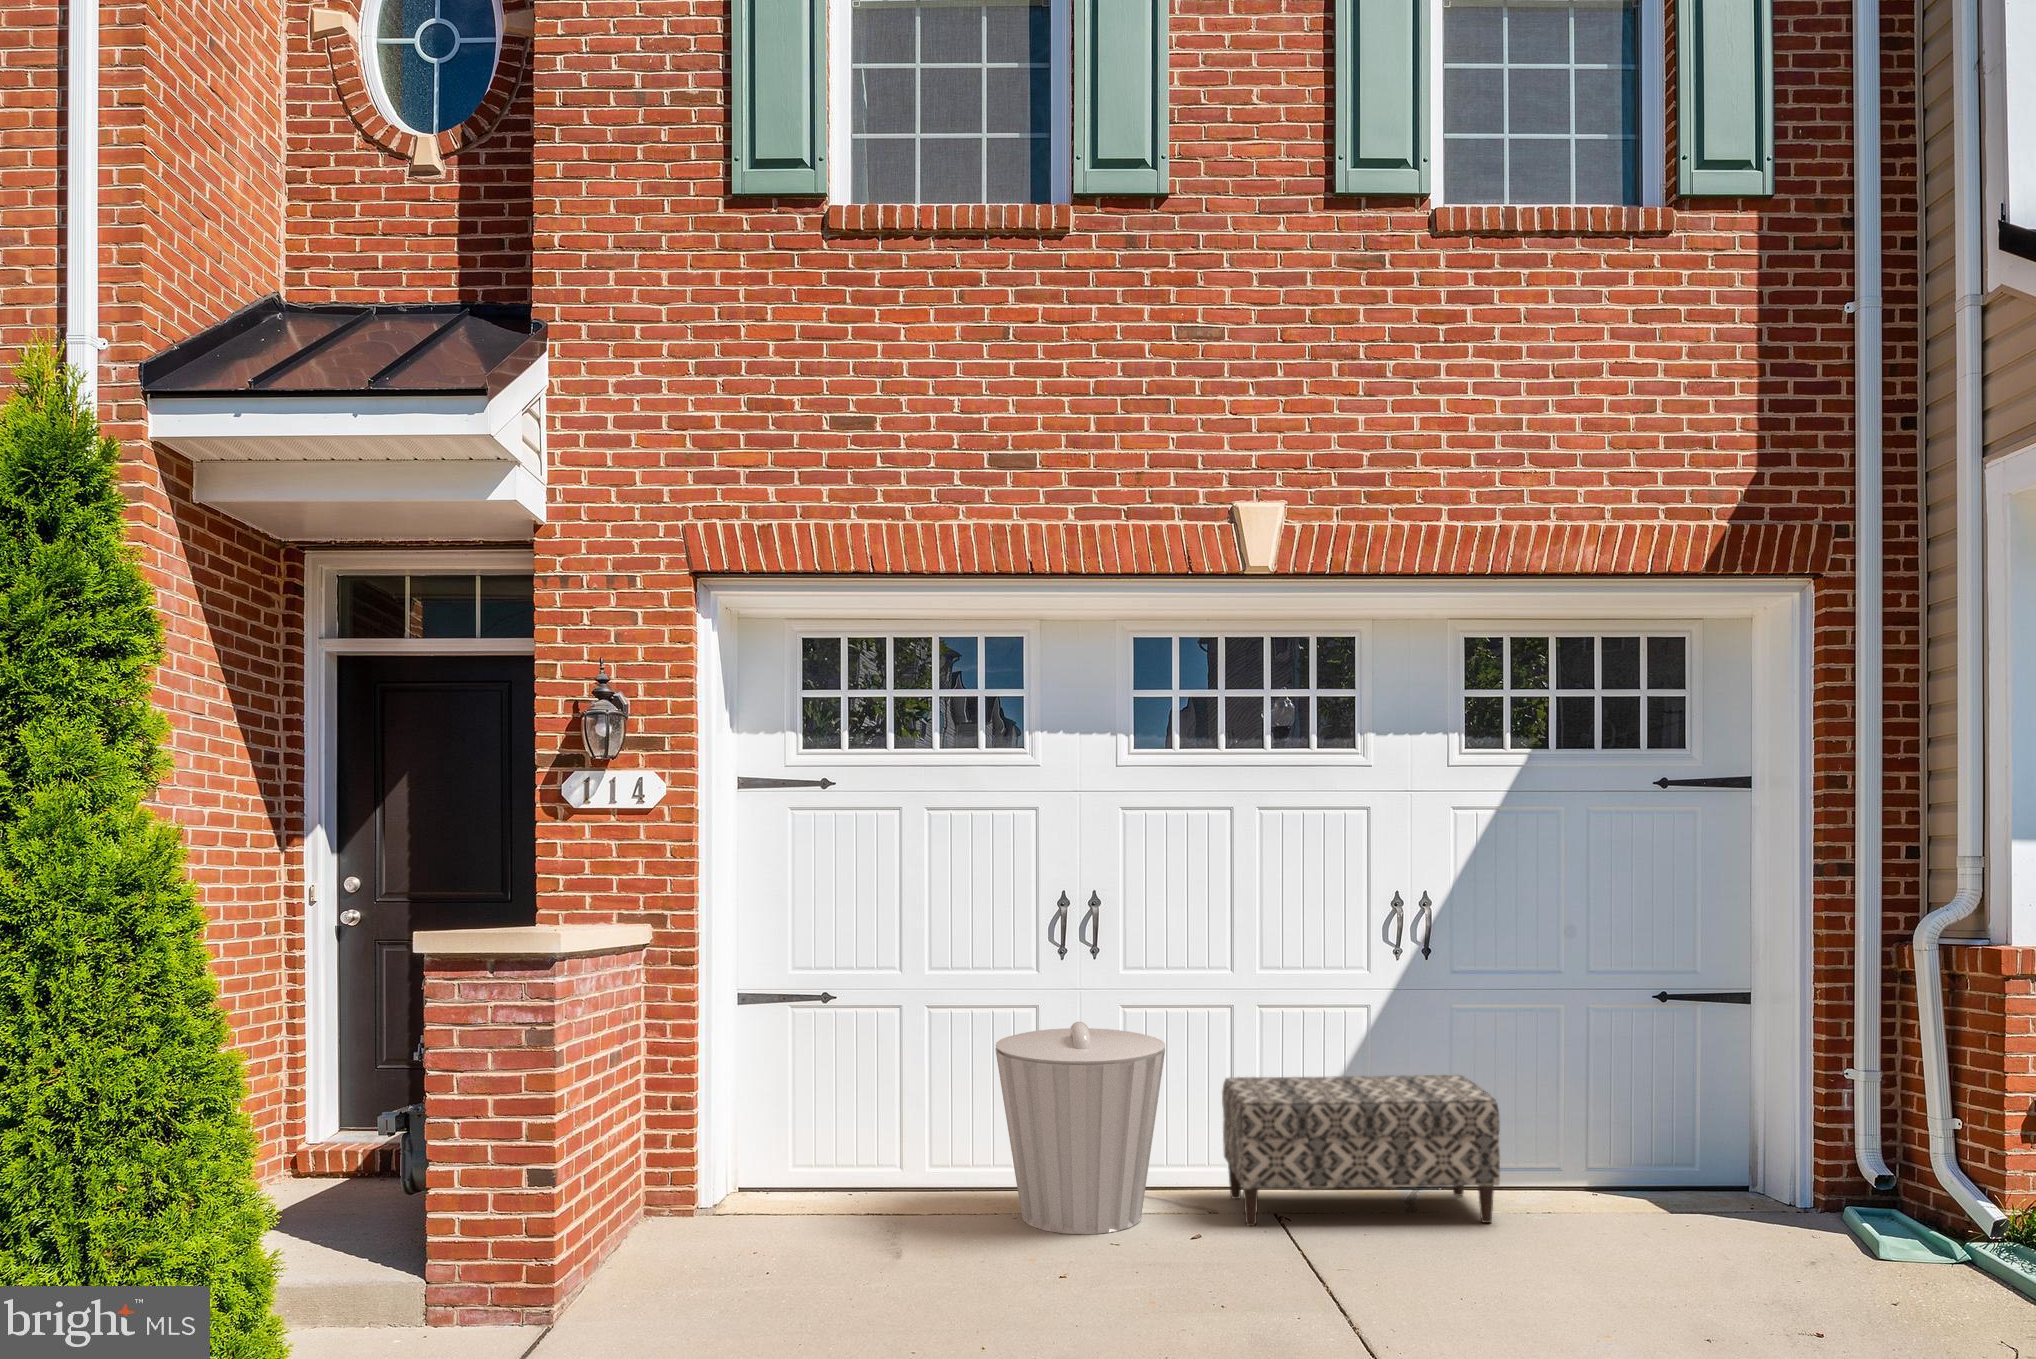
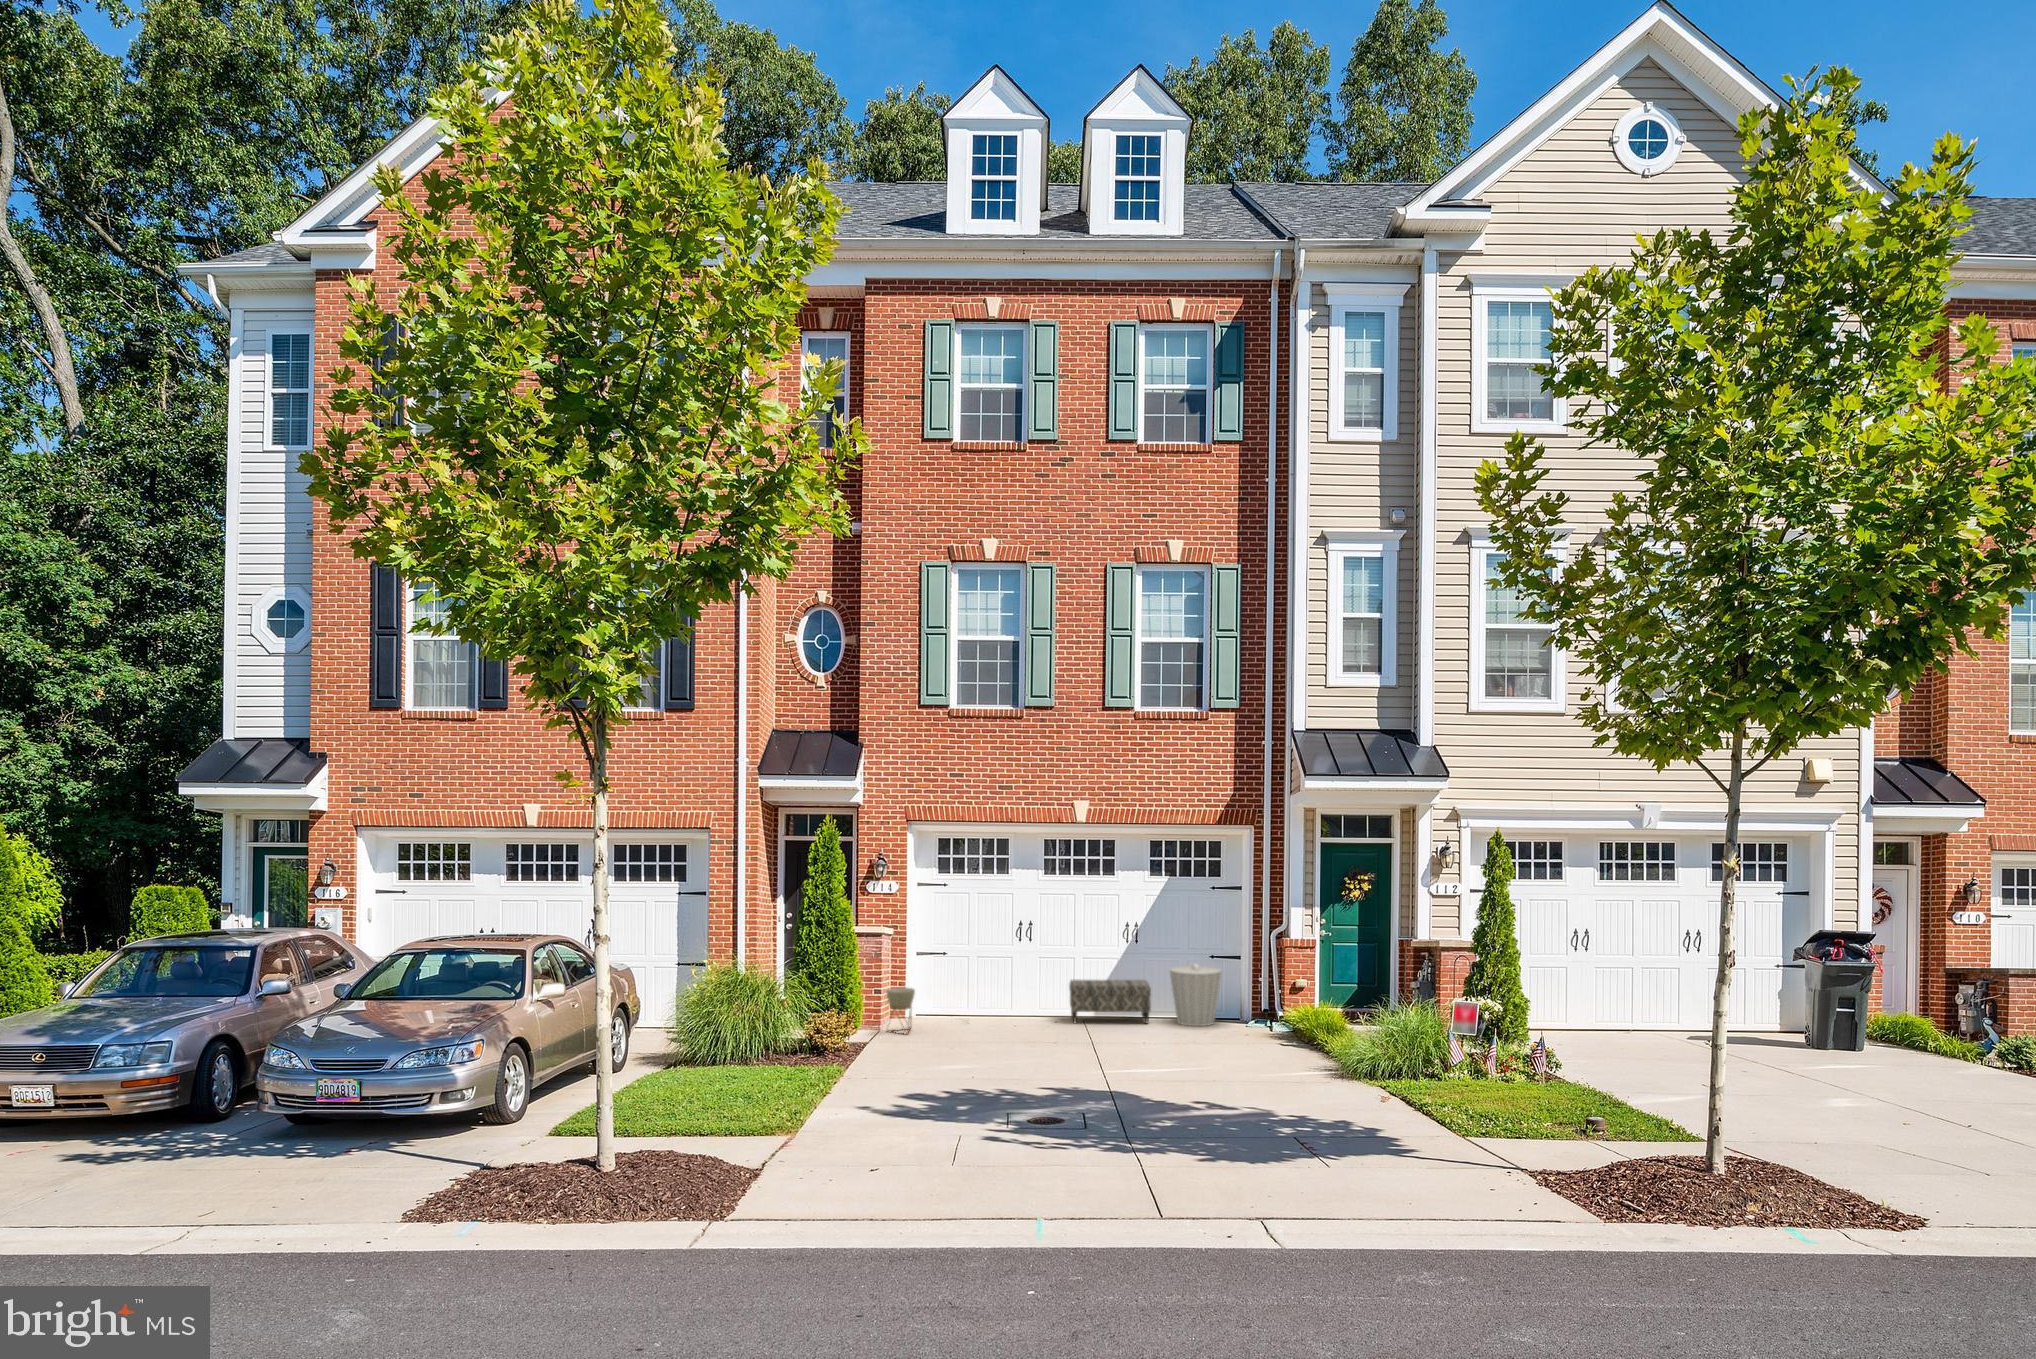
trash can: present [996,1022,1165,1234] -> present [1169,963,1222,1026]
planter: none [601,1123,705,1298] -> present [886,987,915,1034]

